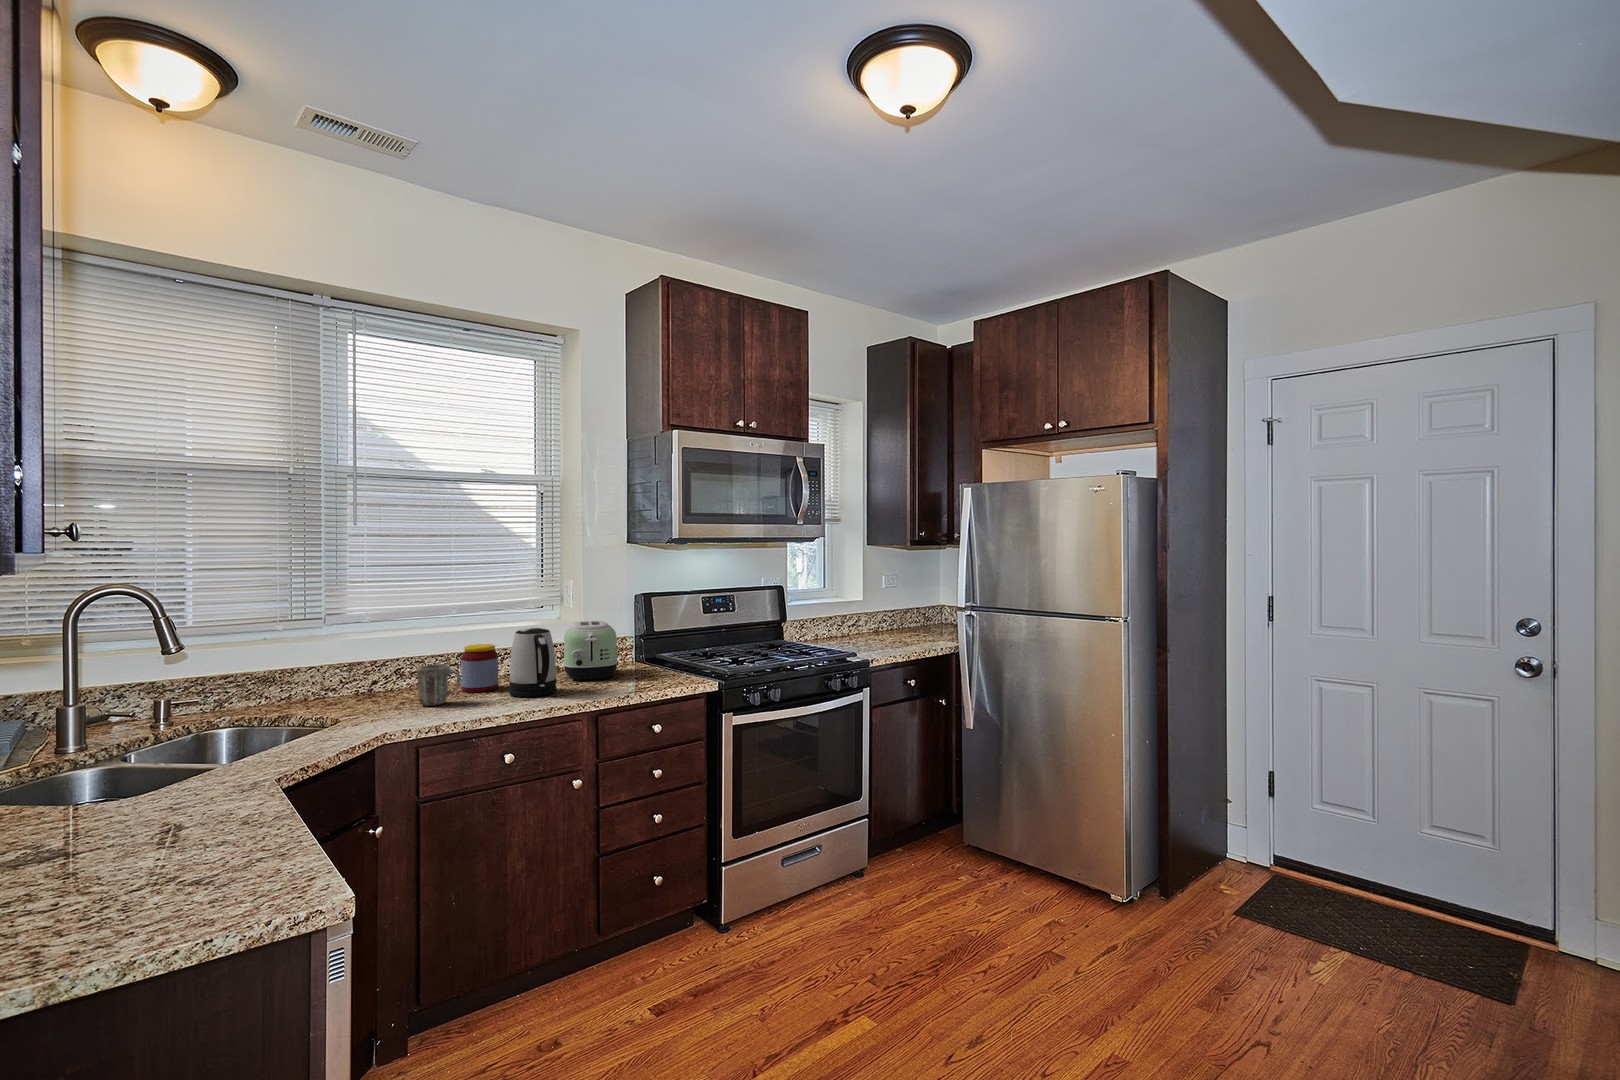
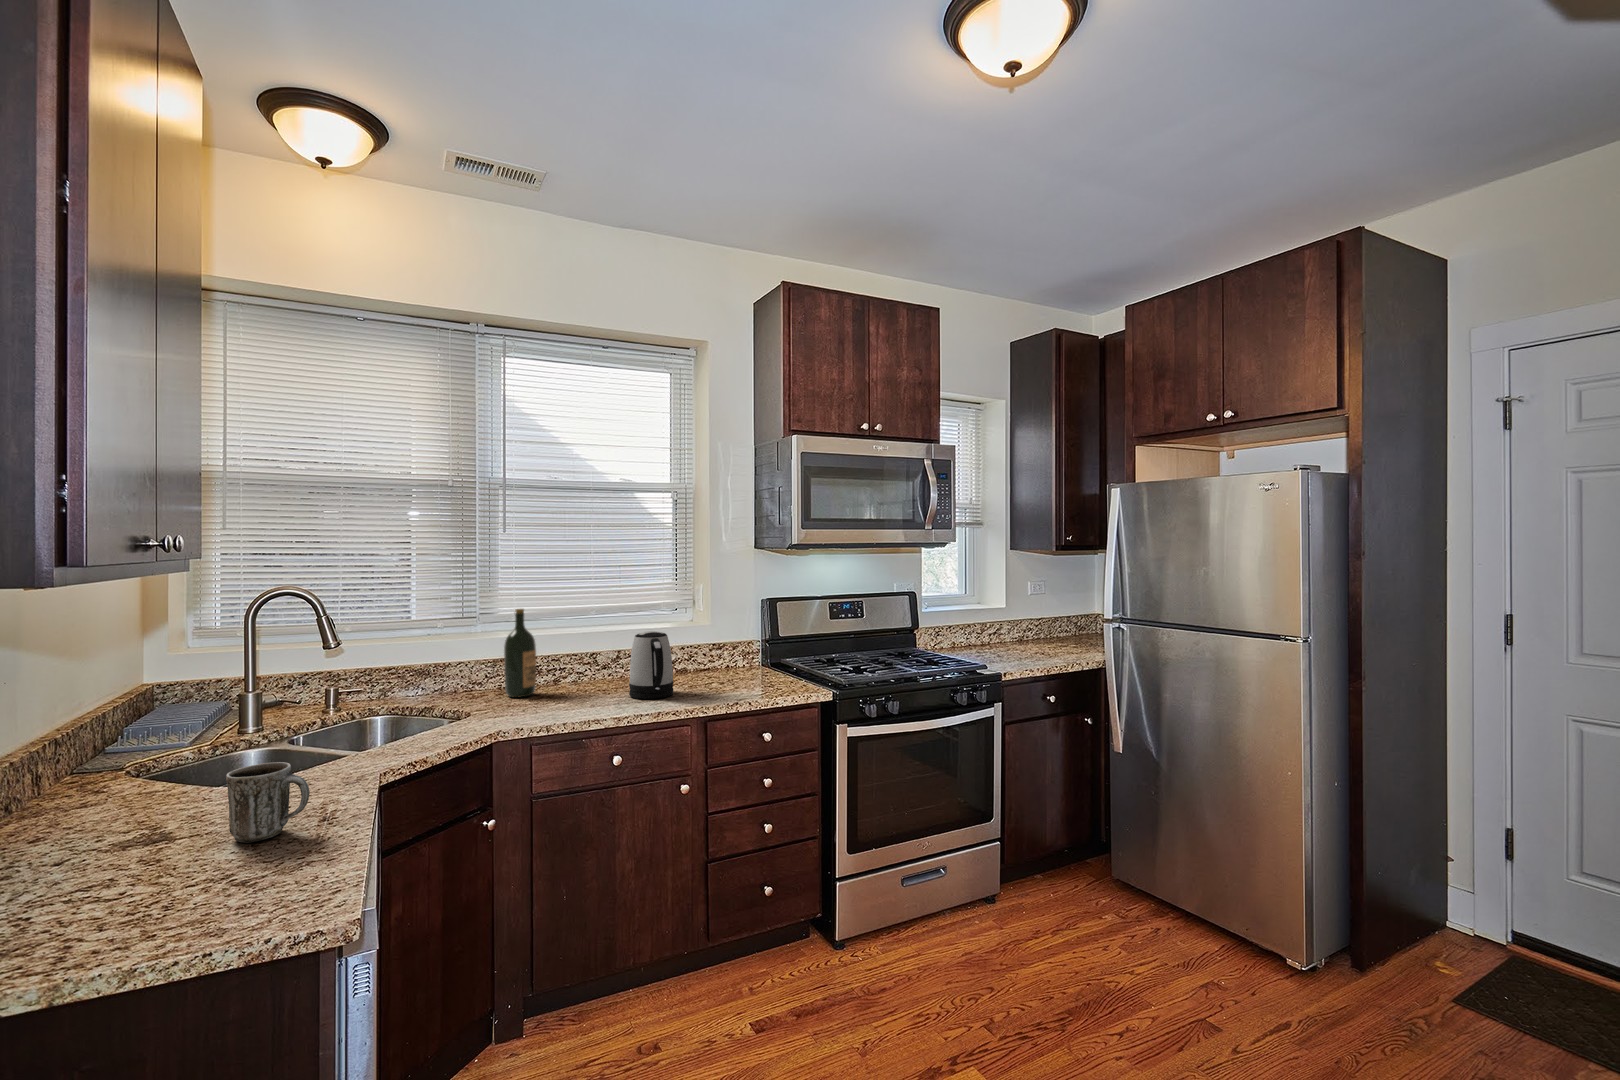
wine bottle: none [367,607,403,702] -> present [504,609,536,697]
toaster: present [563,621,618,681] -> none [686,625,738,684]
jar: present [461,644,498,692] -> none [590,645,623,691]
mug: present [417,664,461,706] -> present [226,762,310,843]

